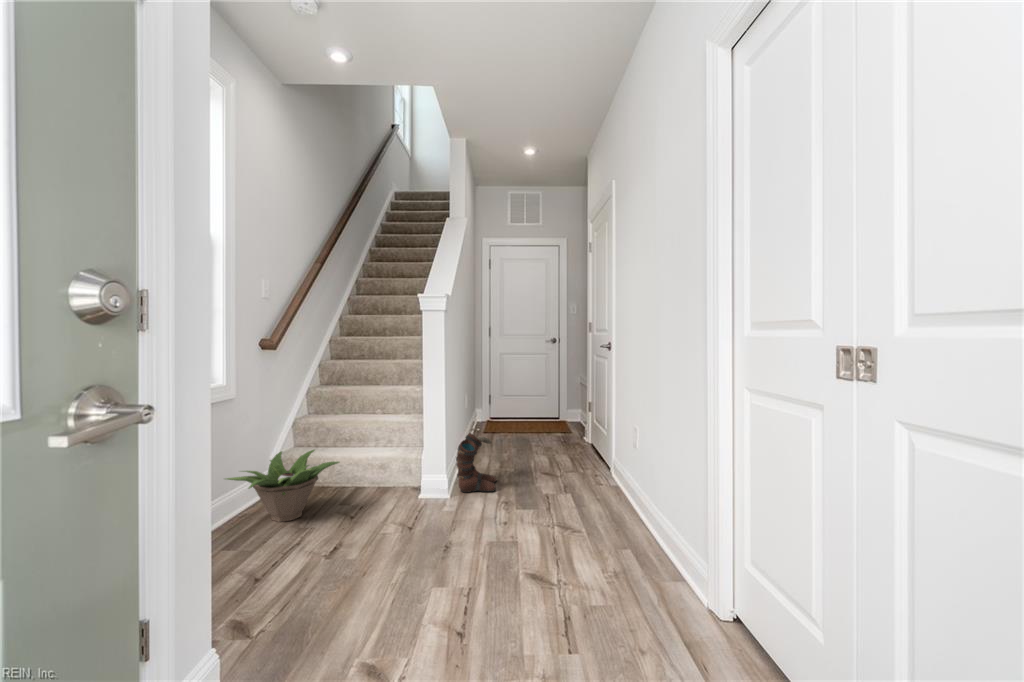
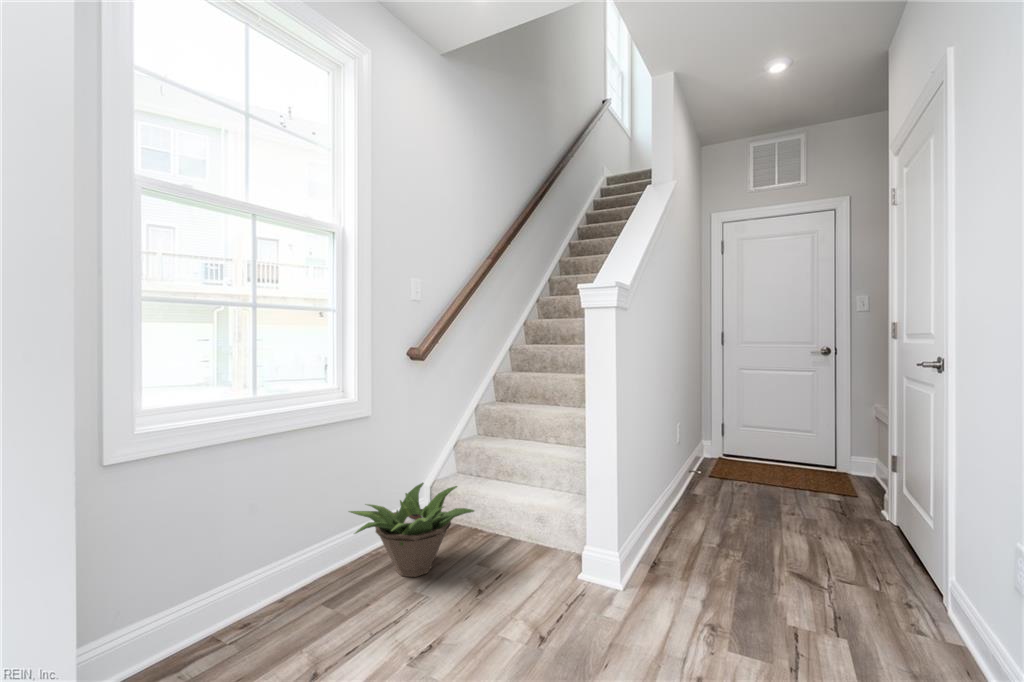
boots: present [456,433,496,493] -> none [638,490,707,594]

